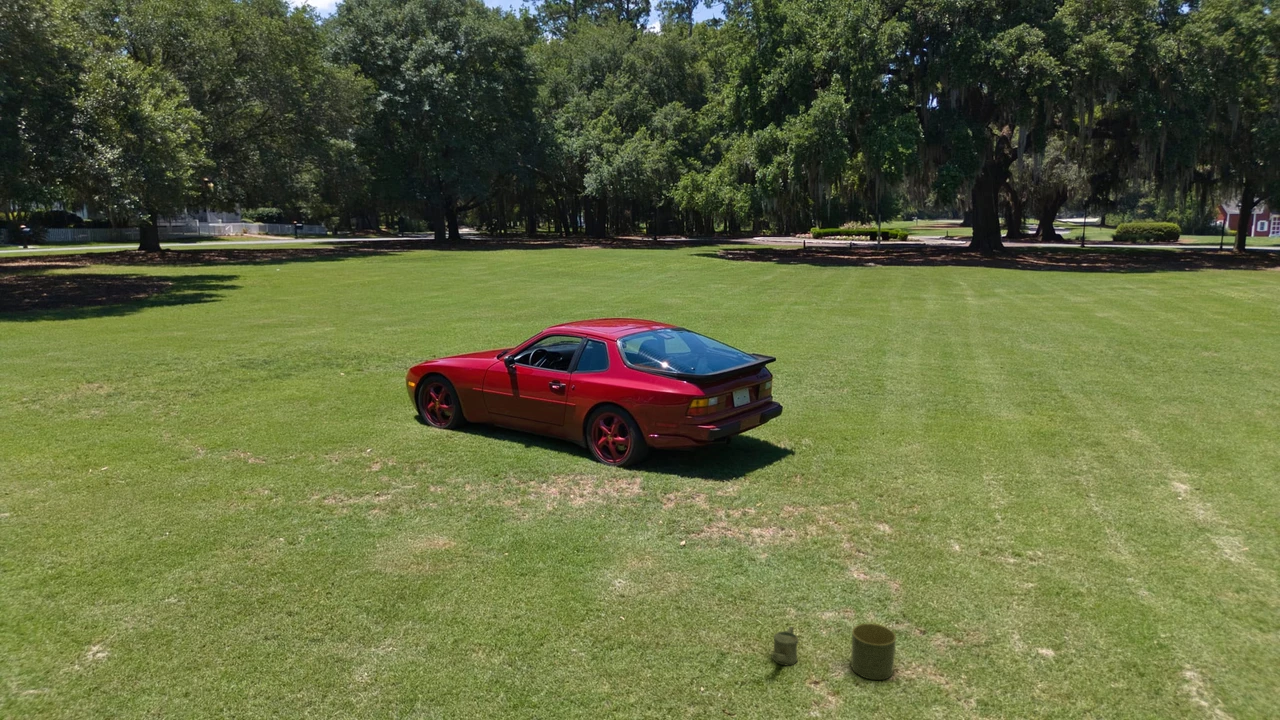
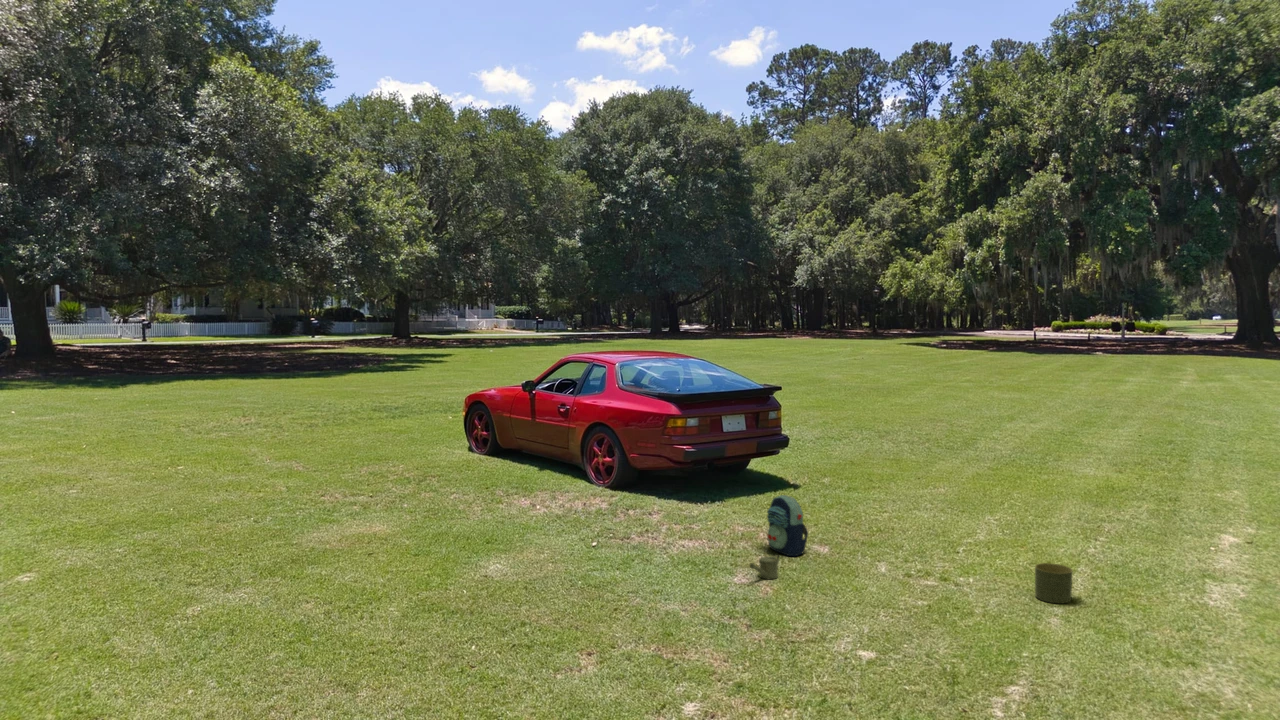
backpack: none [751,531,804,611] -> present [767,495,808,556]
planter: present [851,624,896,680] -> present [1035,563,1073,603]

